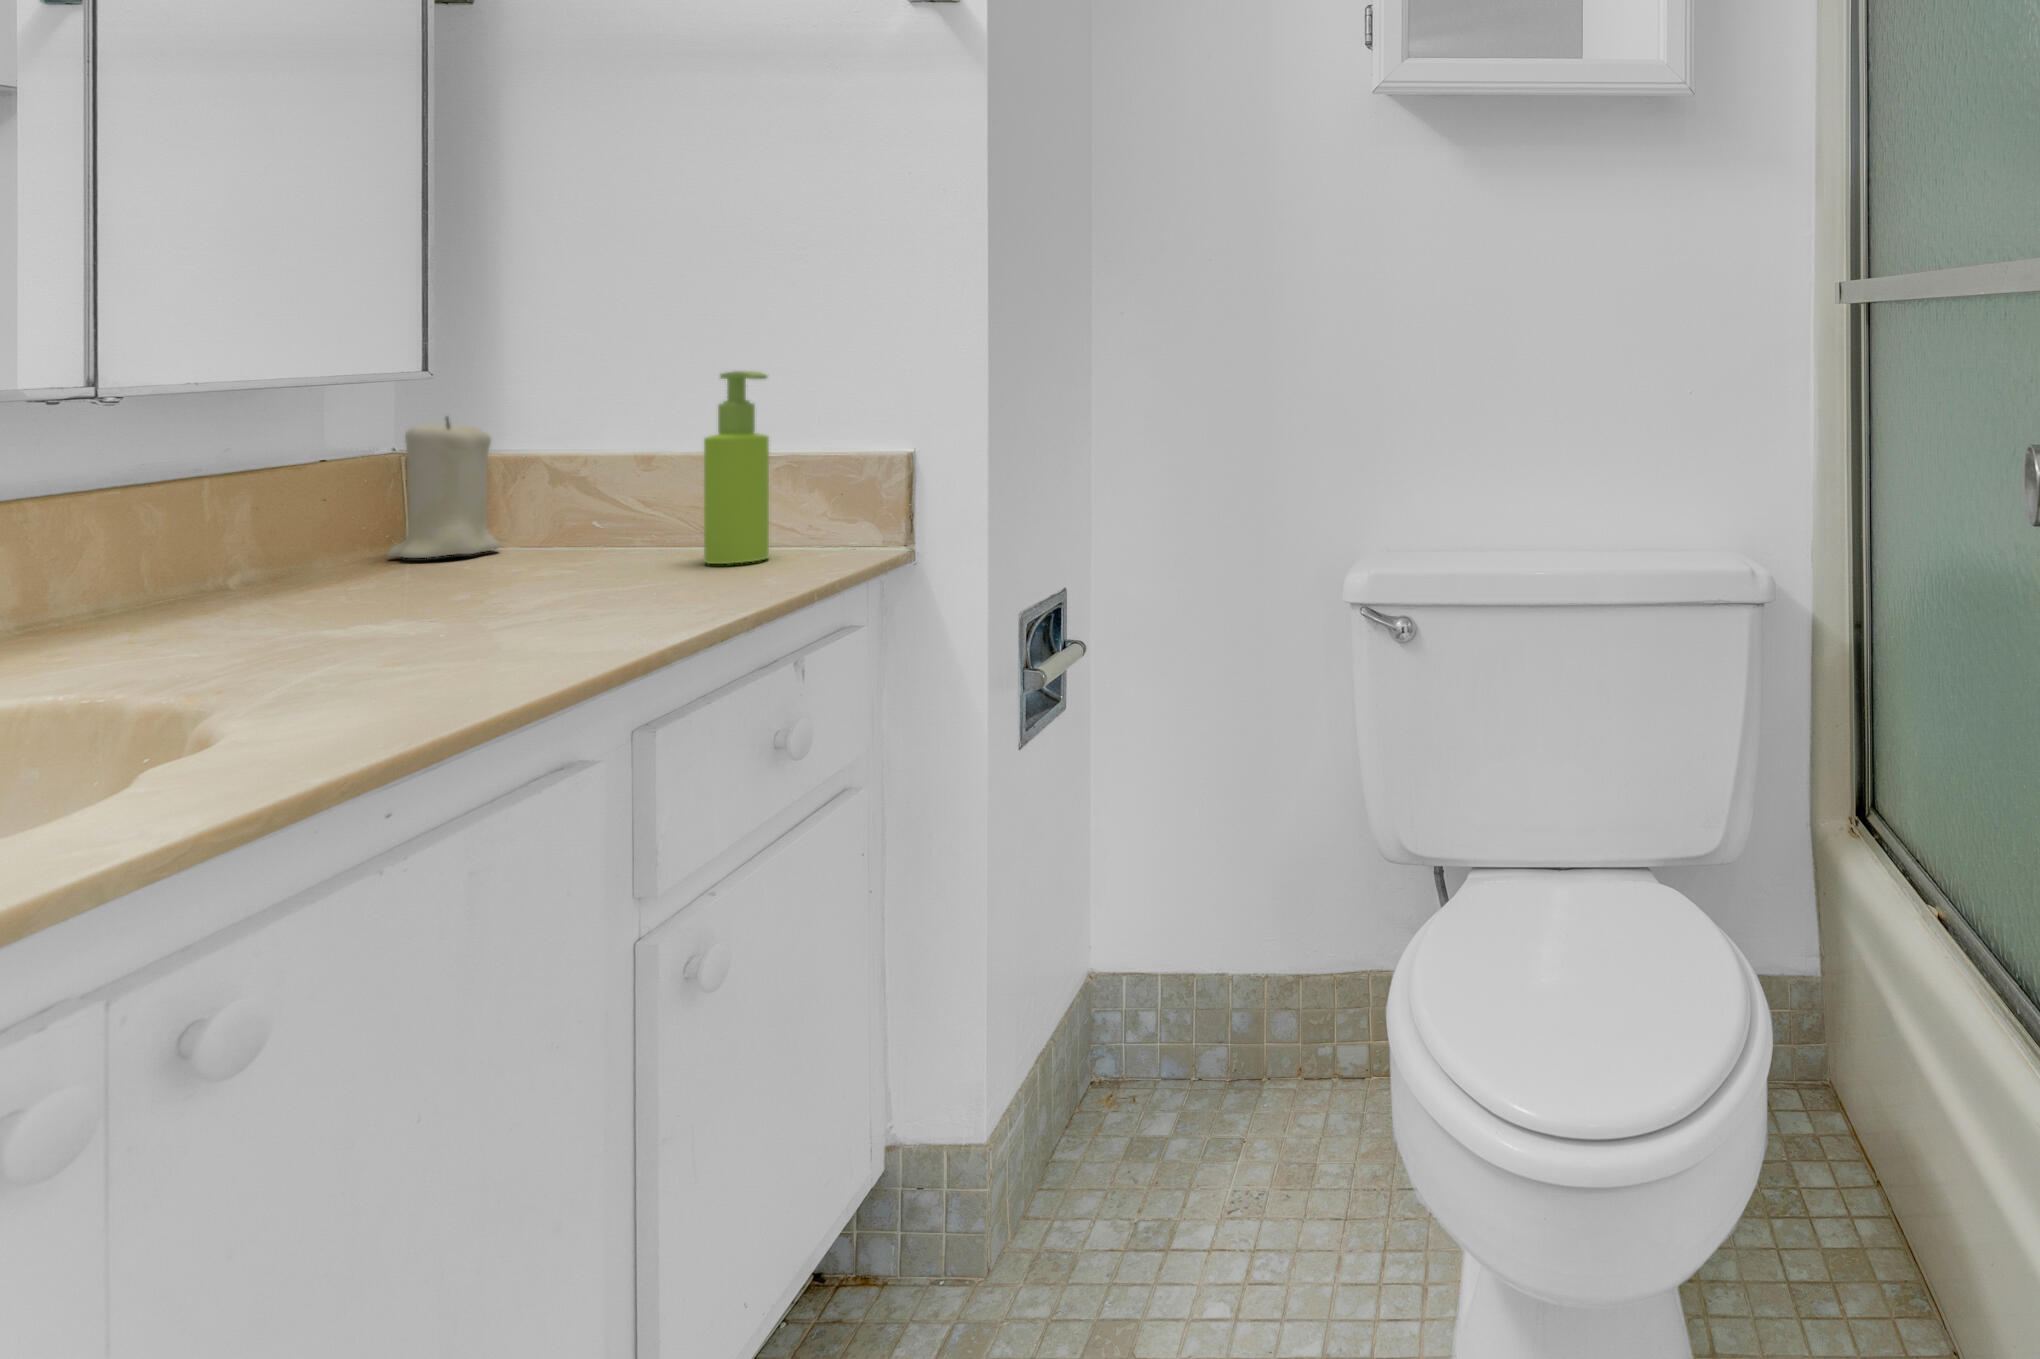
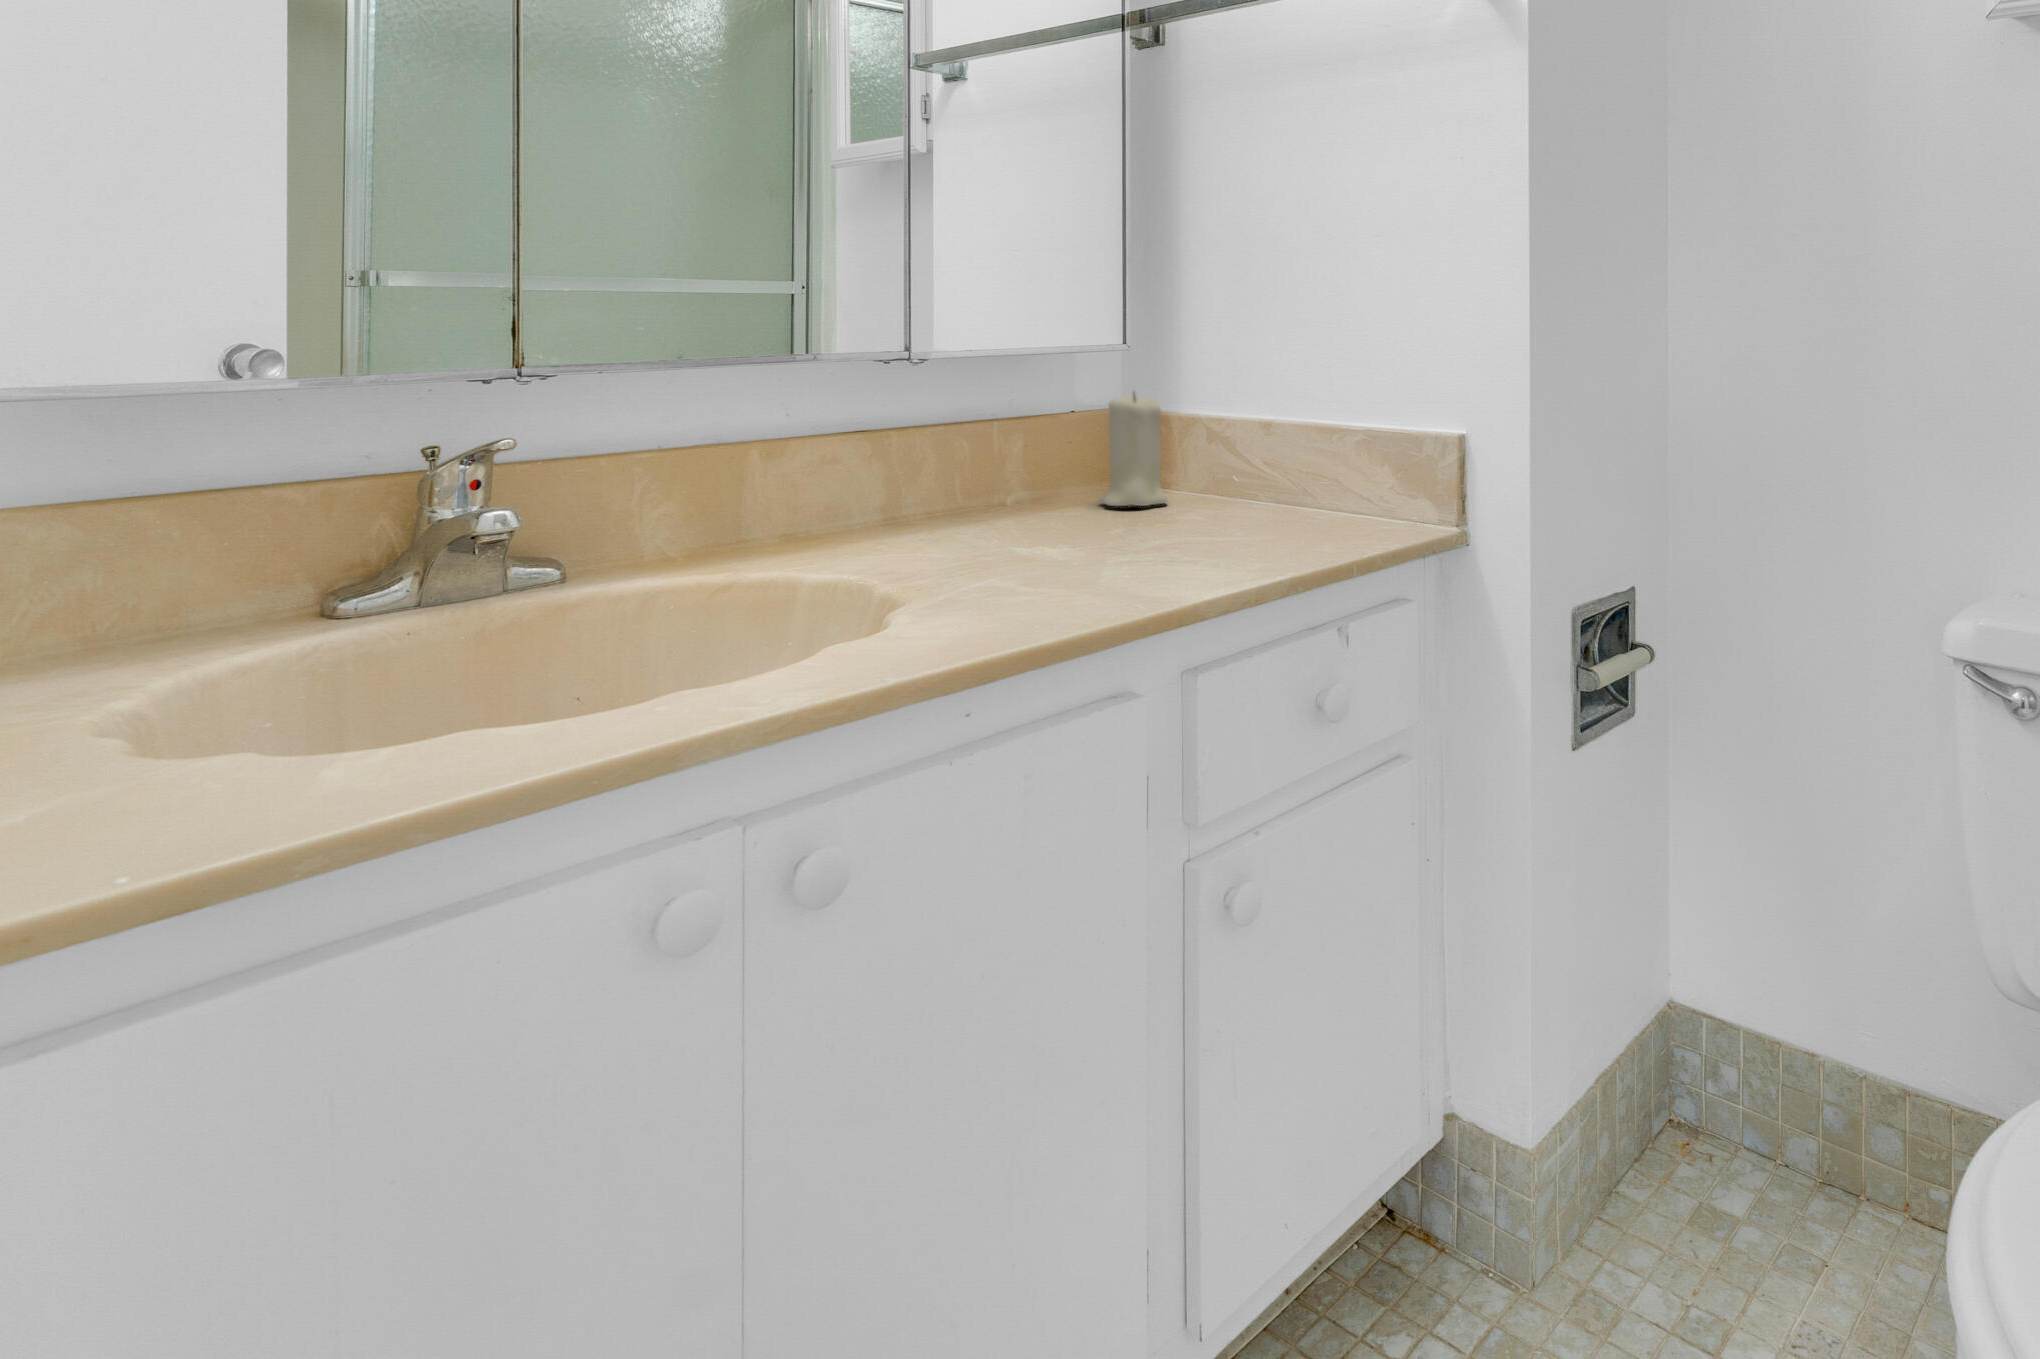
soap dispenser: present [704,371,769,564] -> none [1281,359,1333,537]

